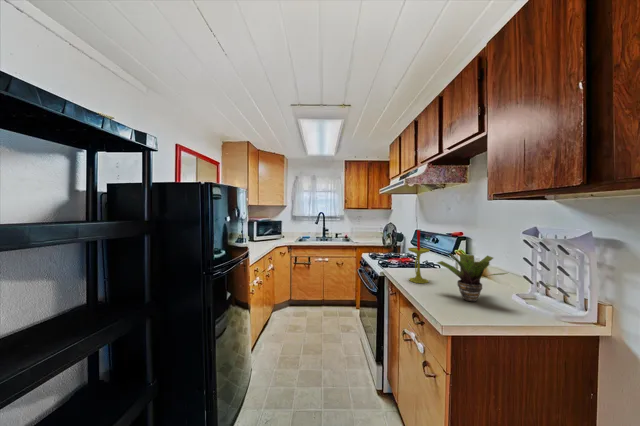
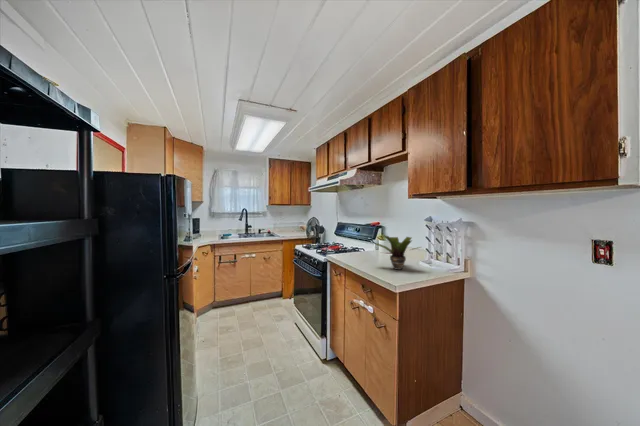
candle: present [408,230,429,283] -> none [349,220,365,263]

